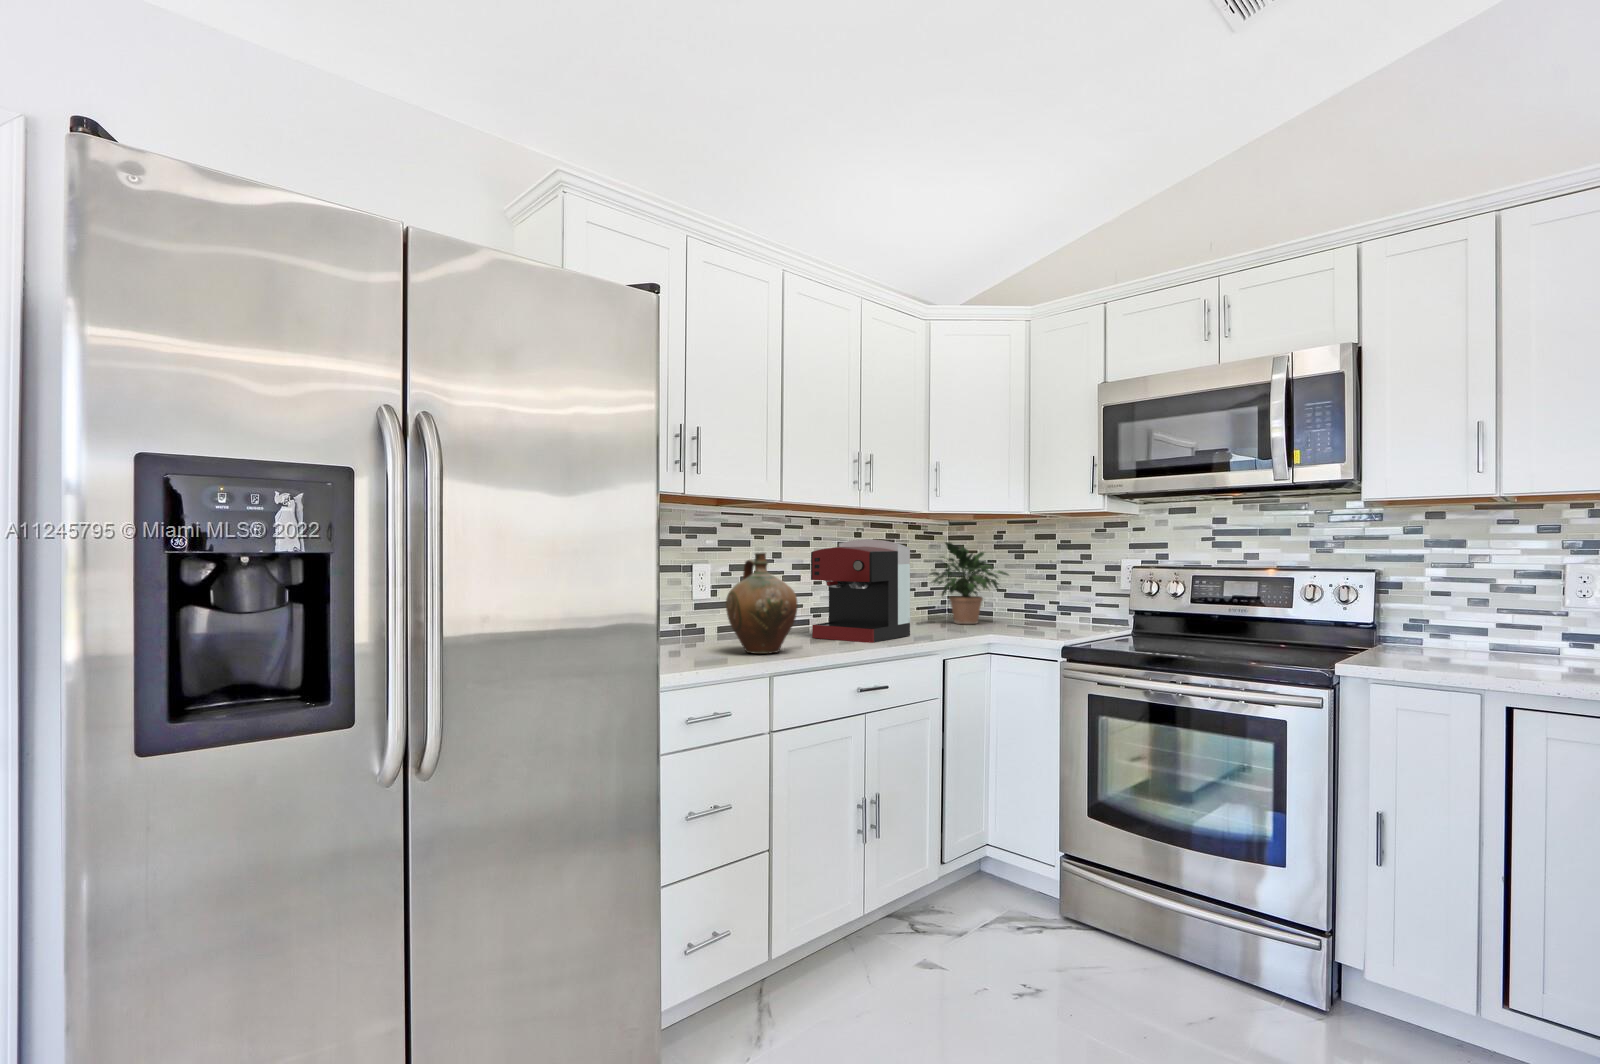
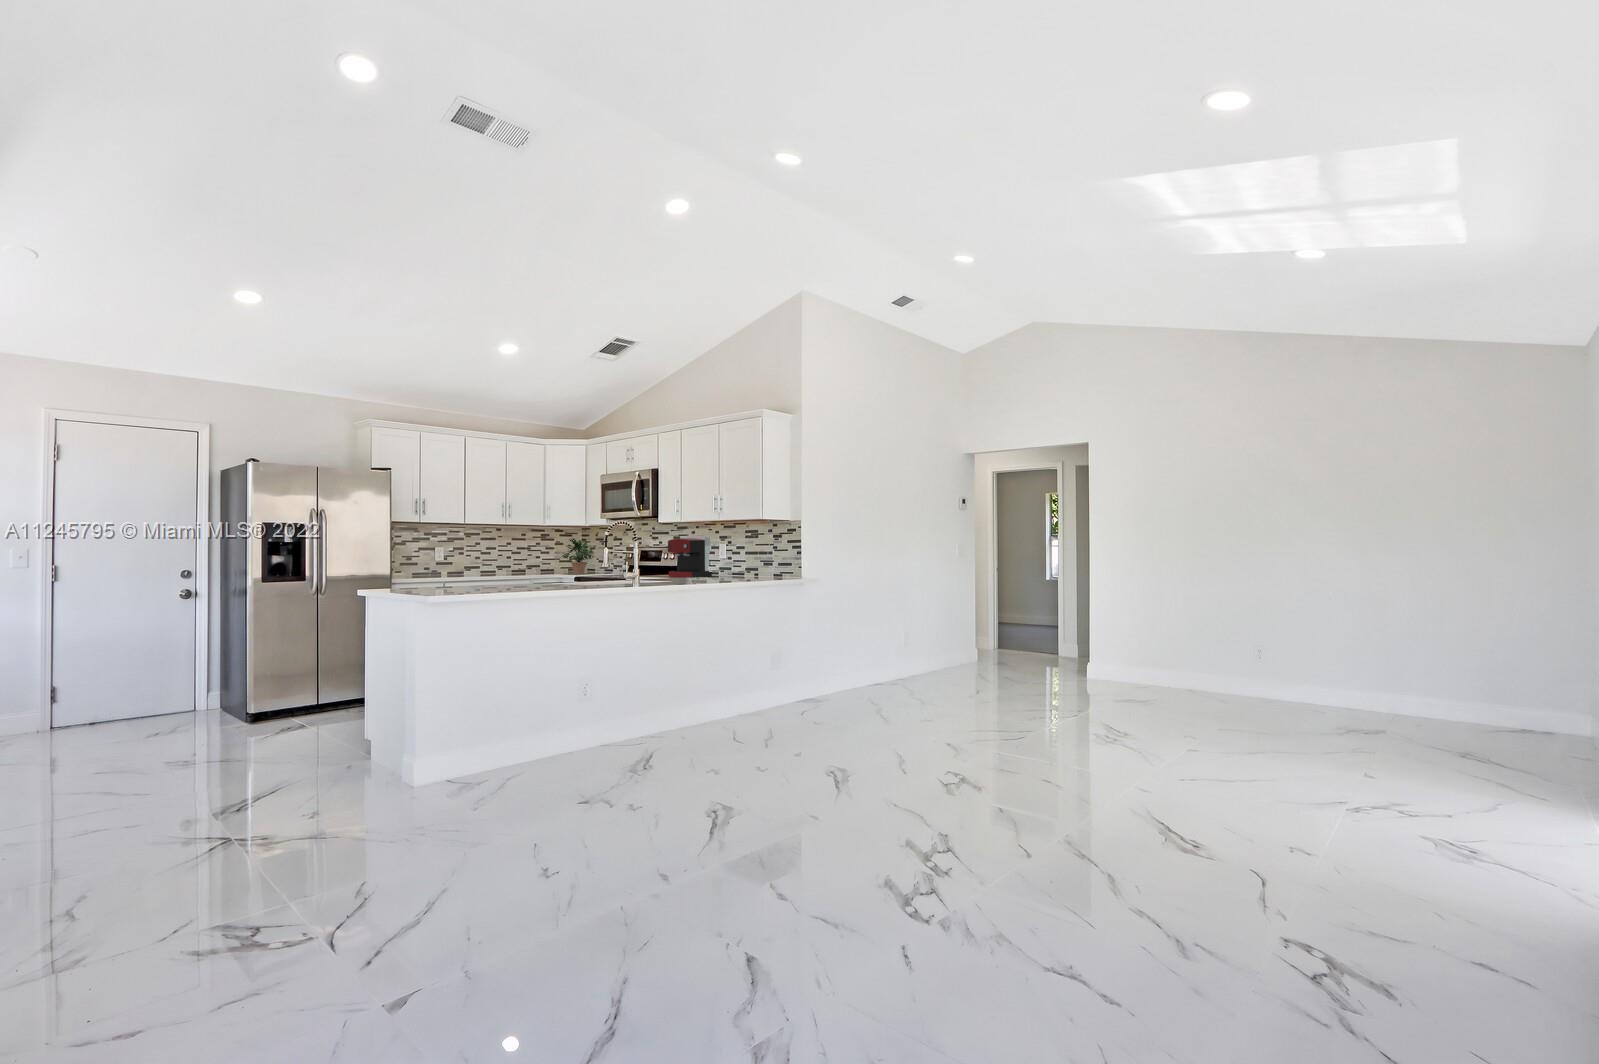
coffee maker: present [811,539,910,643] -> present [668,535,712,578]
ceramic jug: present [726,552,798,654] -> none [439,543,465,579]

